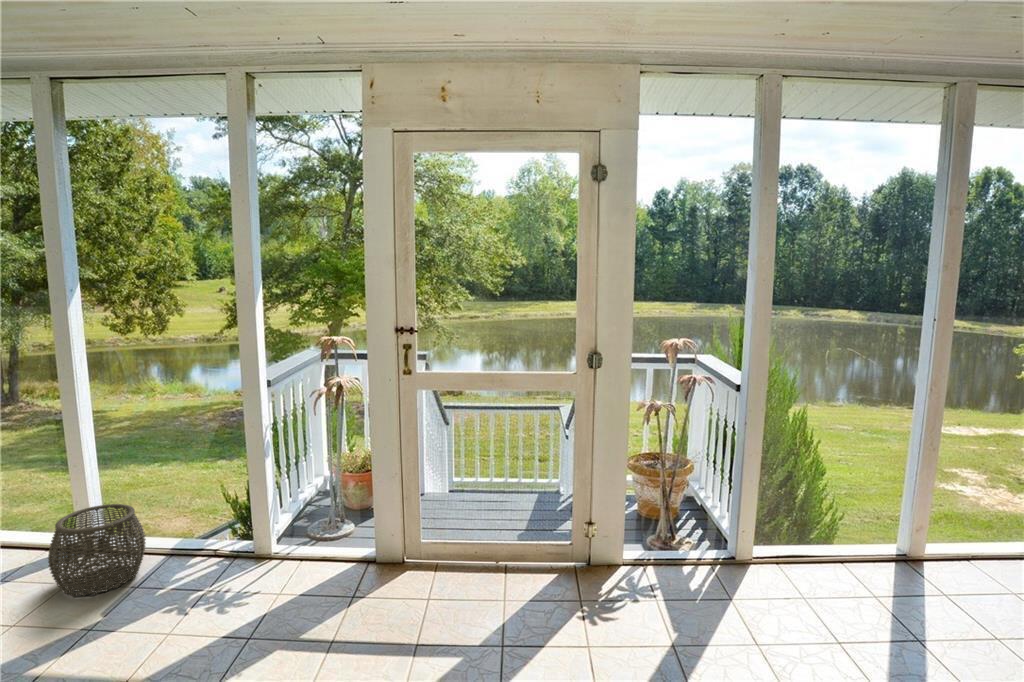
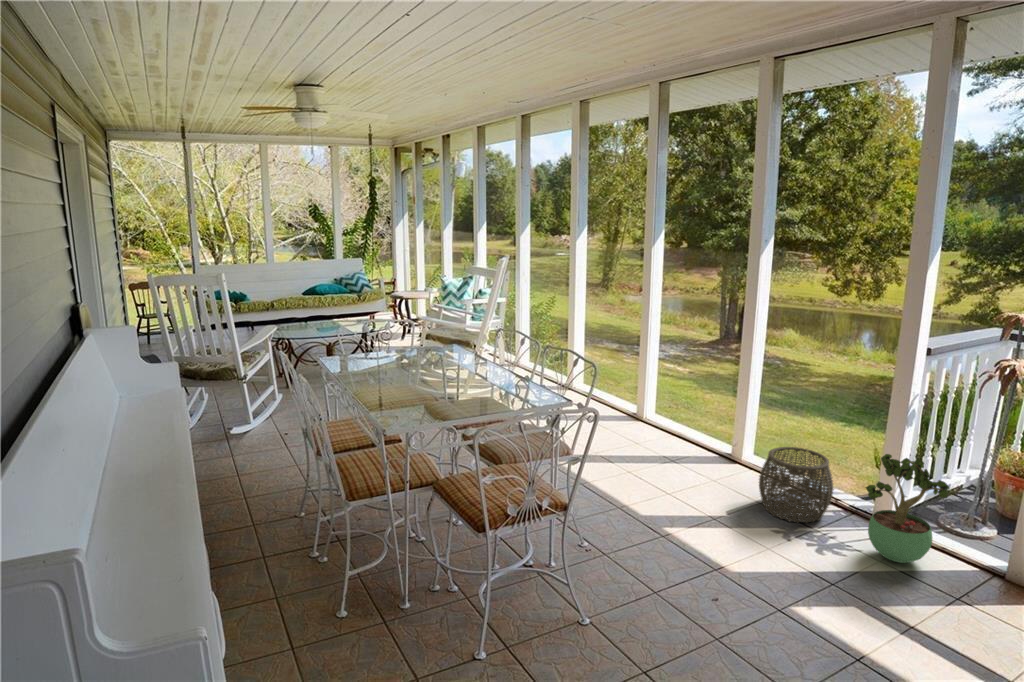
potted plant: none [173,478,252,590] -> present [866,454,949,563]

